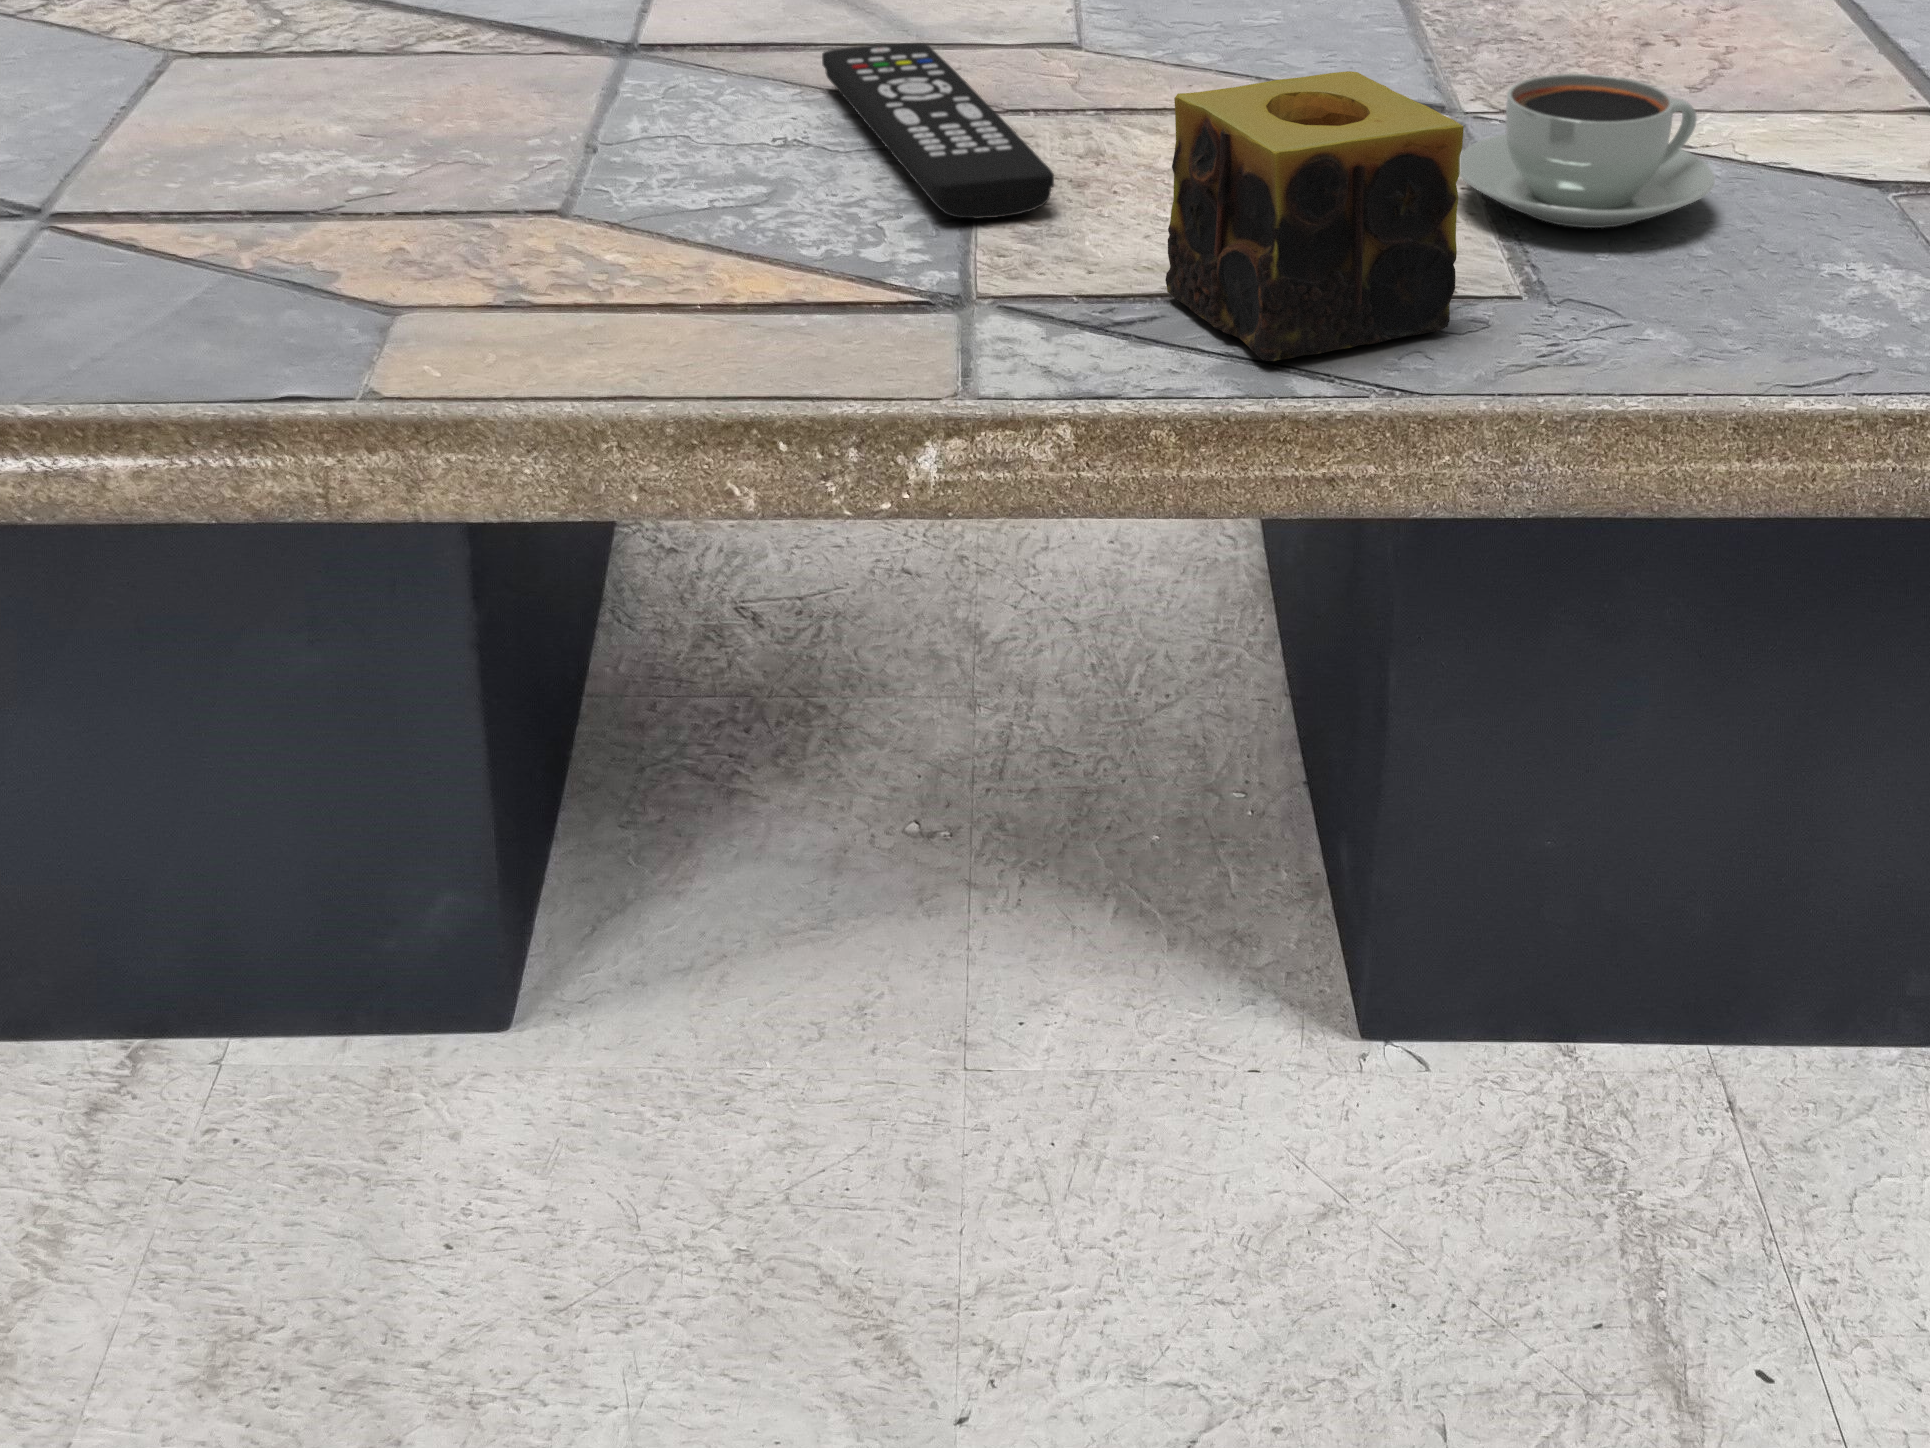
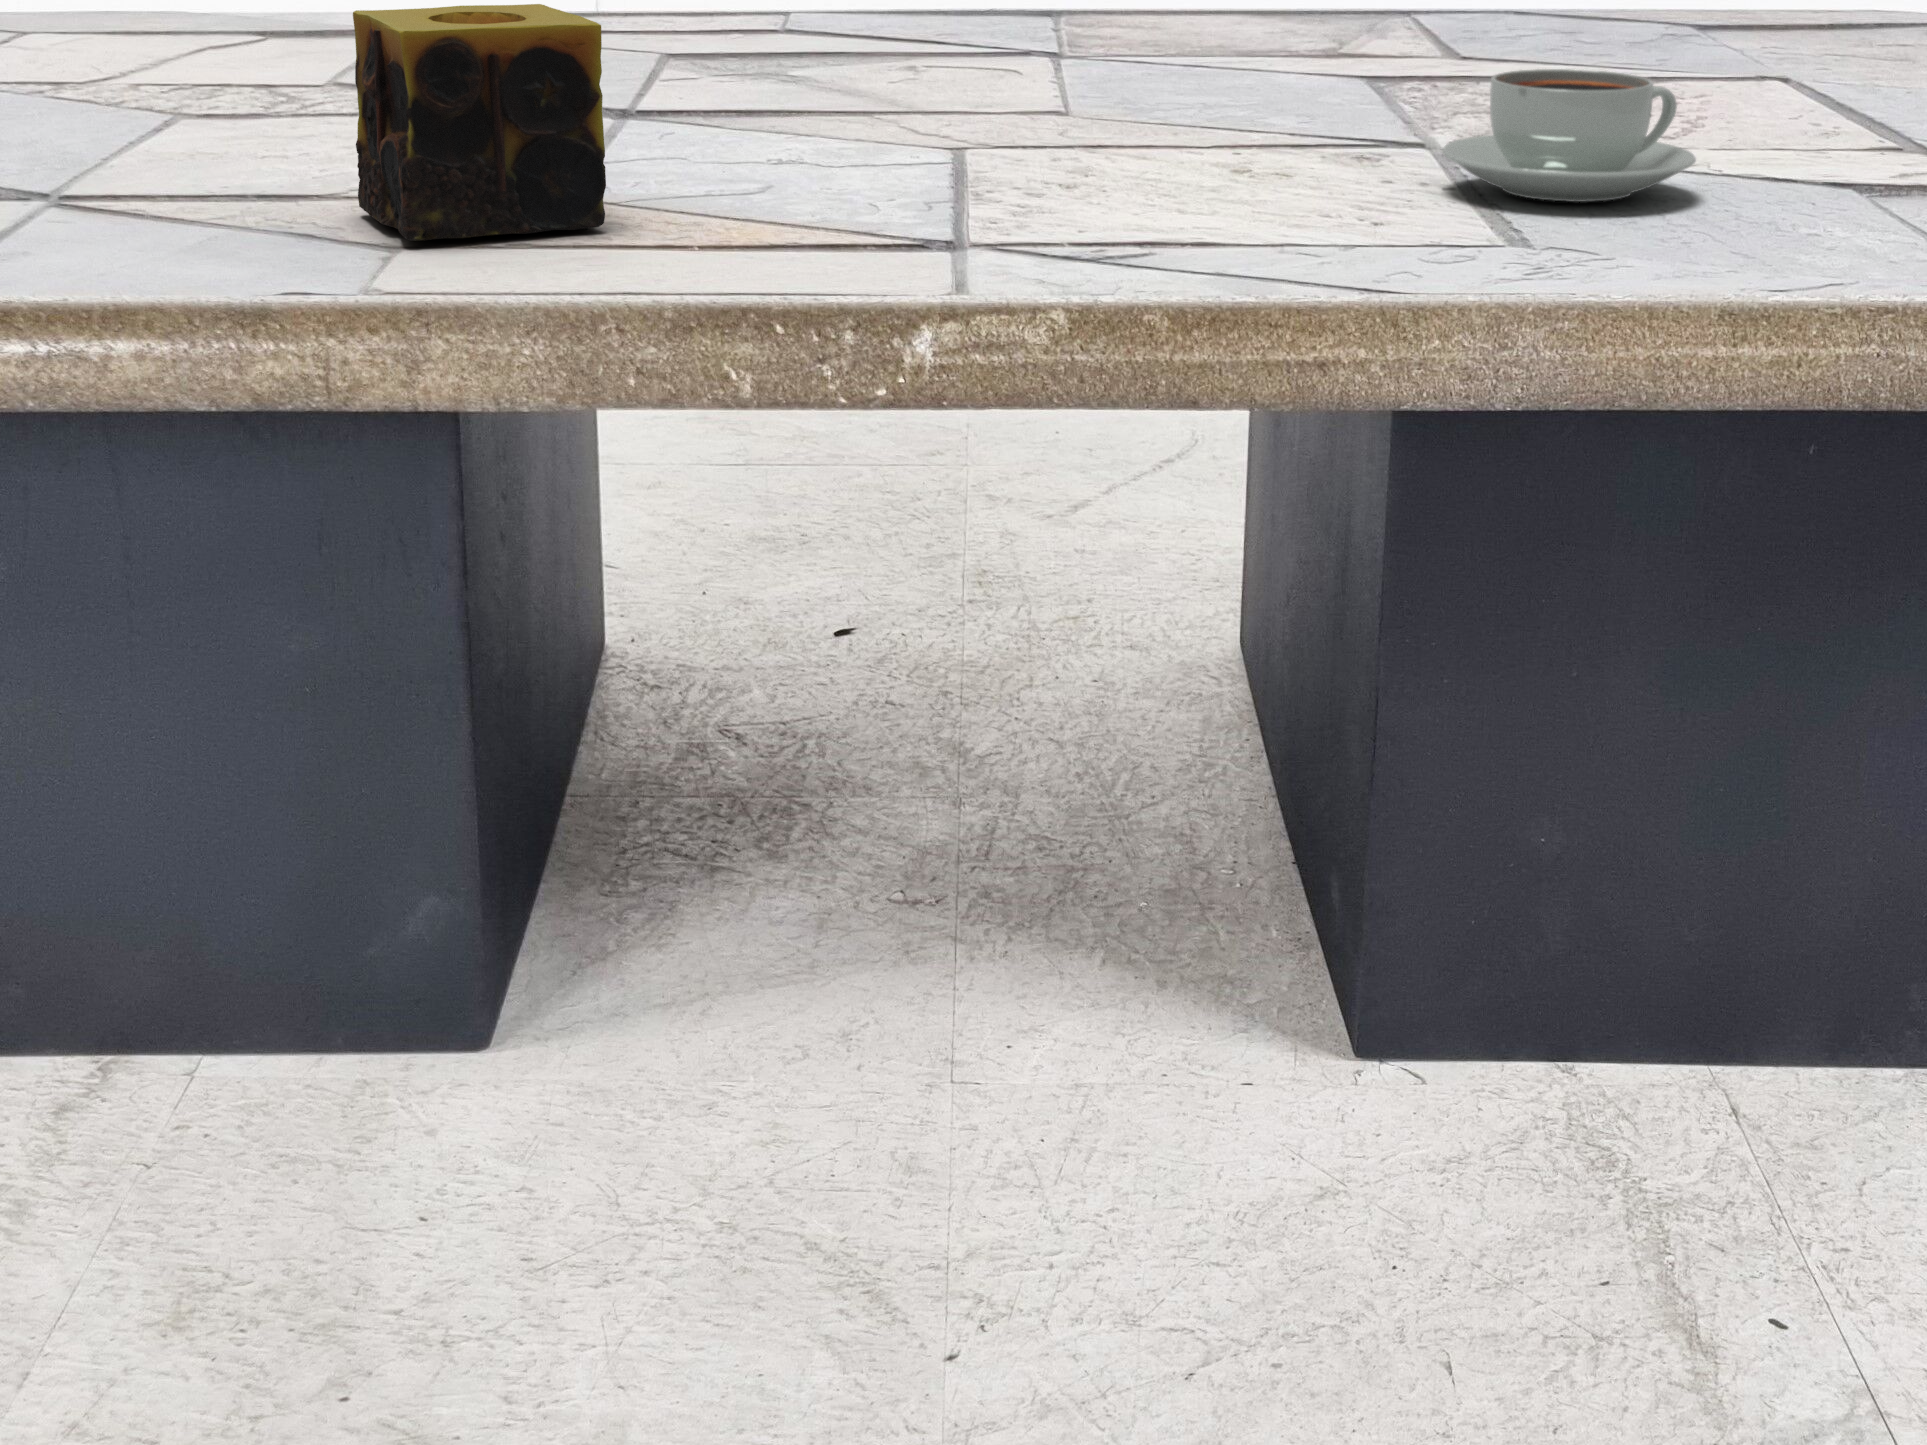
remote control: present [822,43,1054,218] -> none [819,88,1048,194]
candle: present [1165,71,1464,361] -> present [353,4,606,241]

